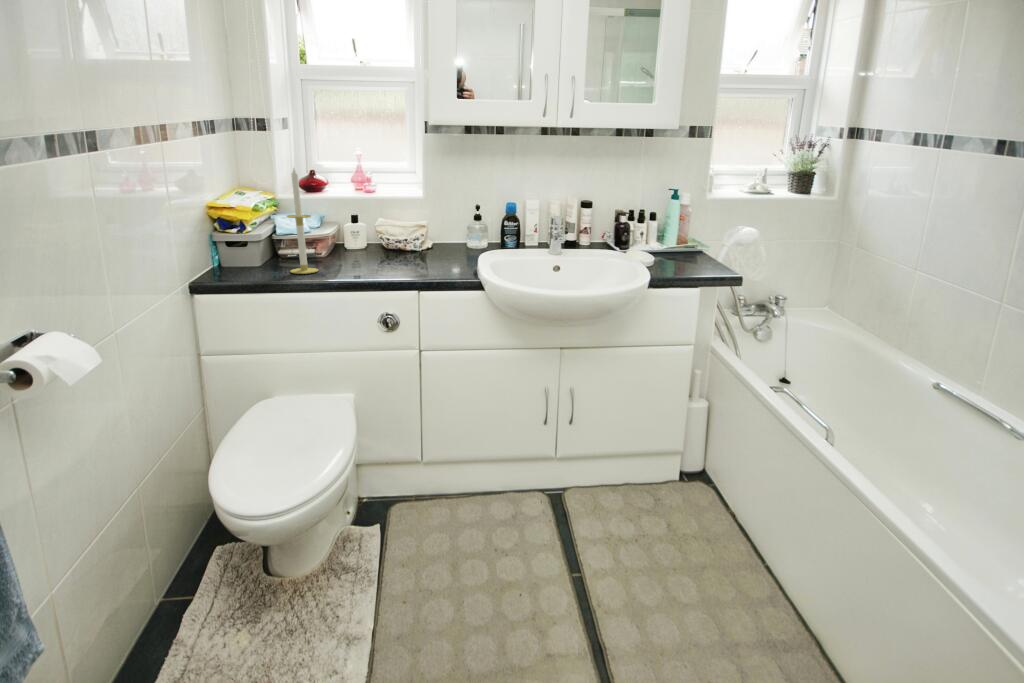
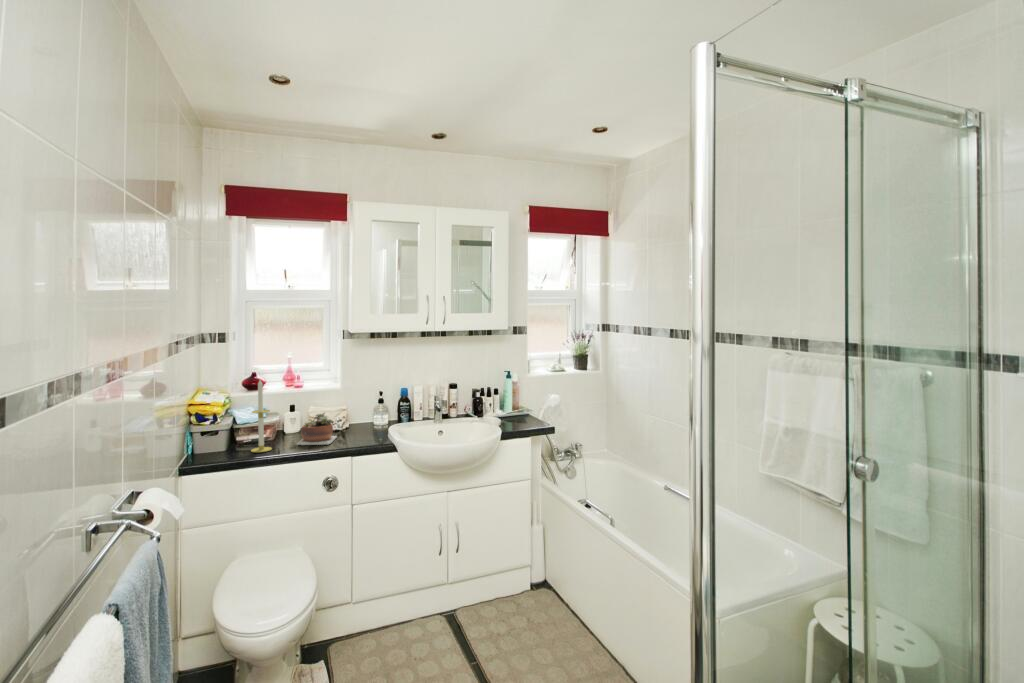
succulent plant: none [352,226,411,271] -> present [297,413,336,445]

